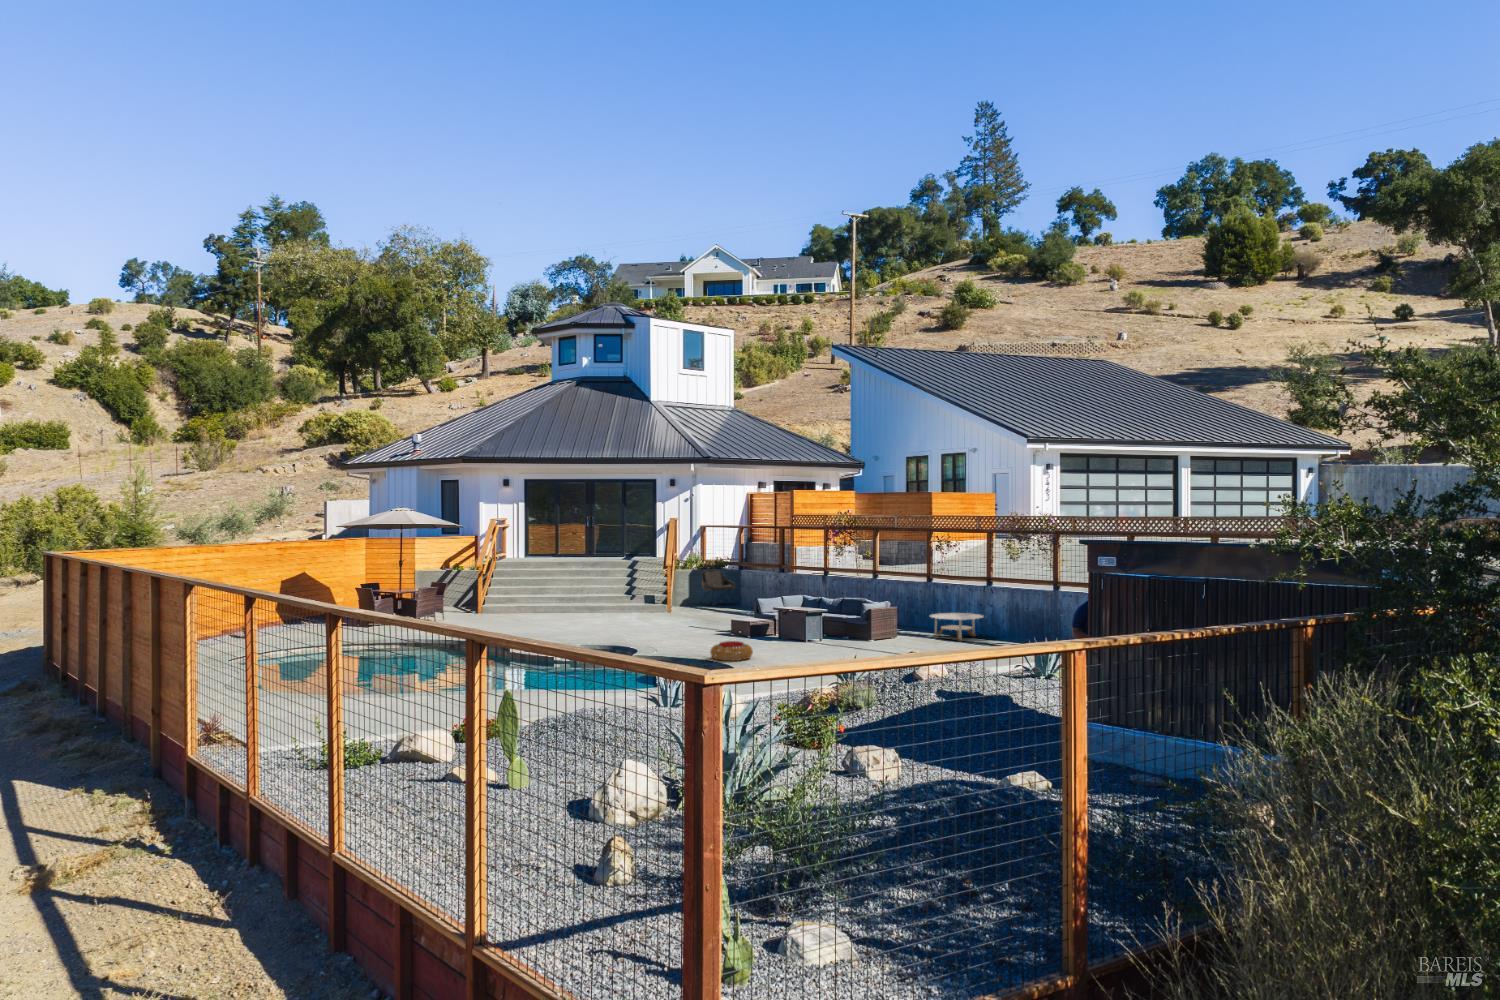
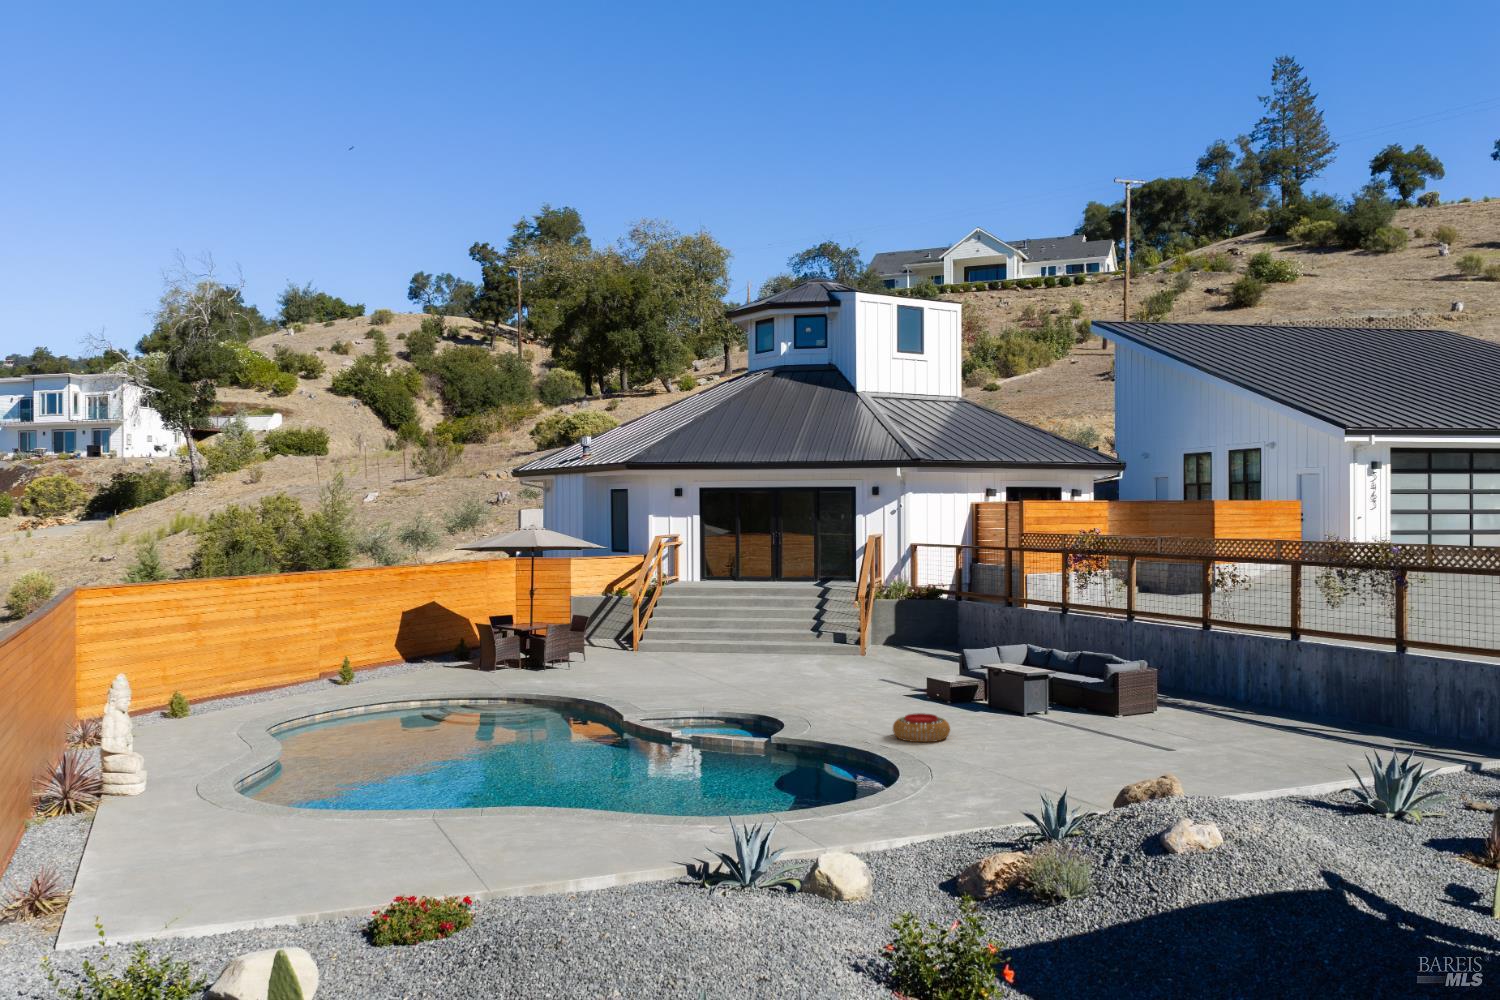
lounge chair: present [702,570,736,604] -> none [908,600,952,646]
round table: present [930,613,983,641] -> none [1205,675,1286,717]

